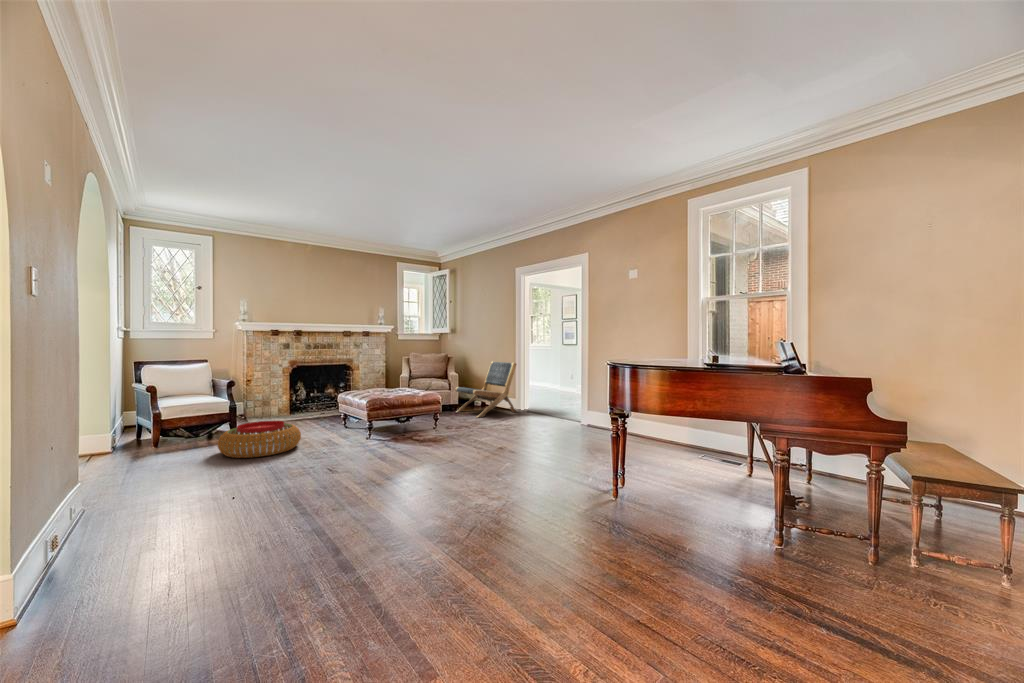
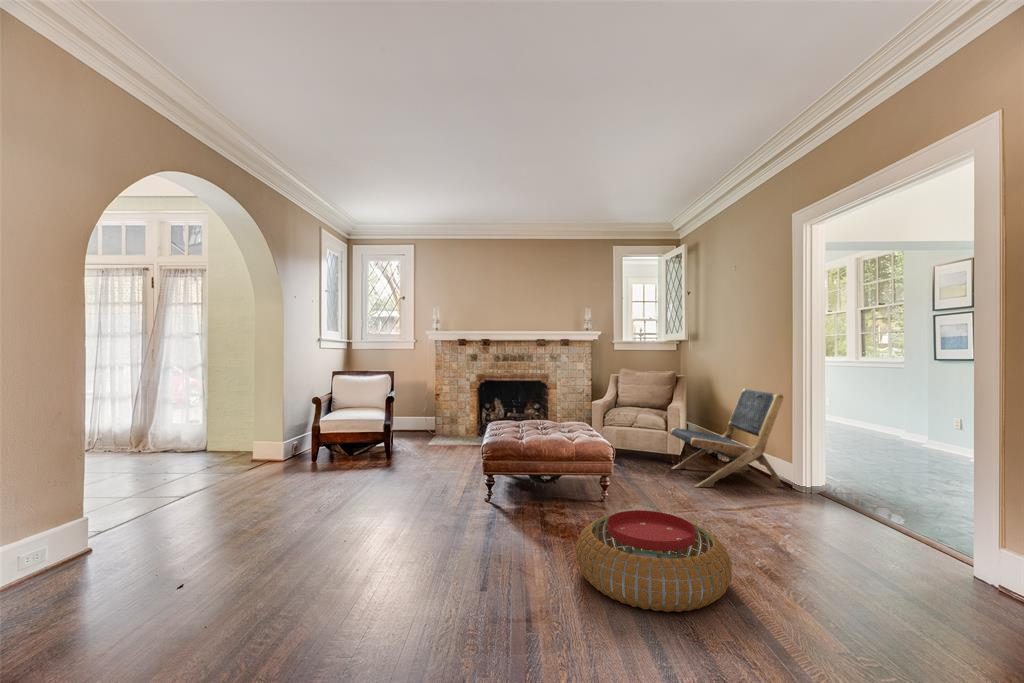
pouf: present [218,421,301,458] -> present [576,510,732,612]

